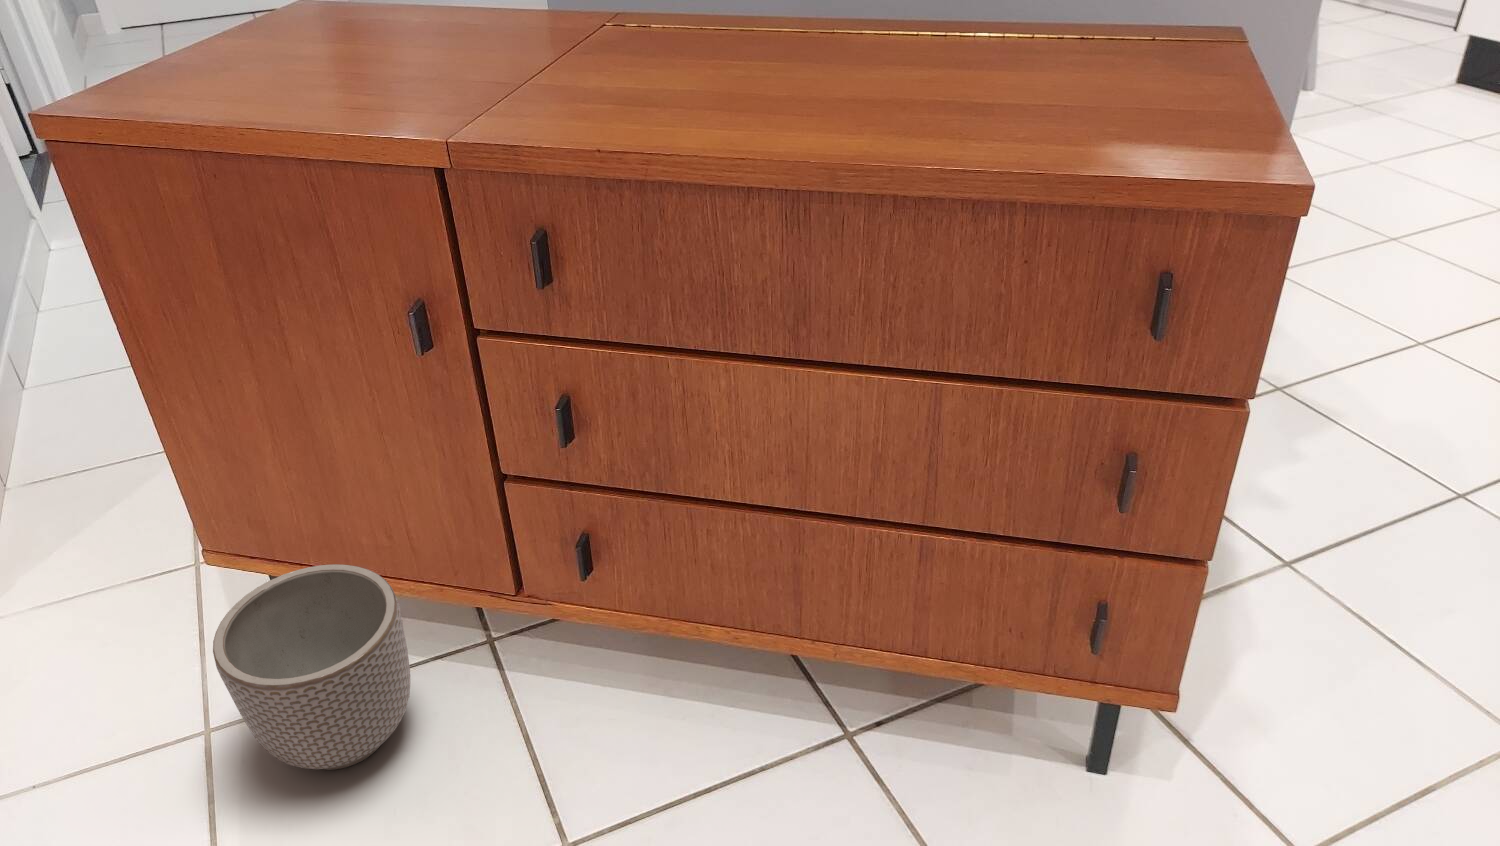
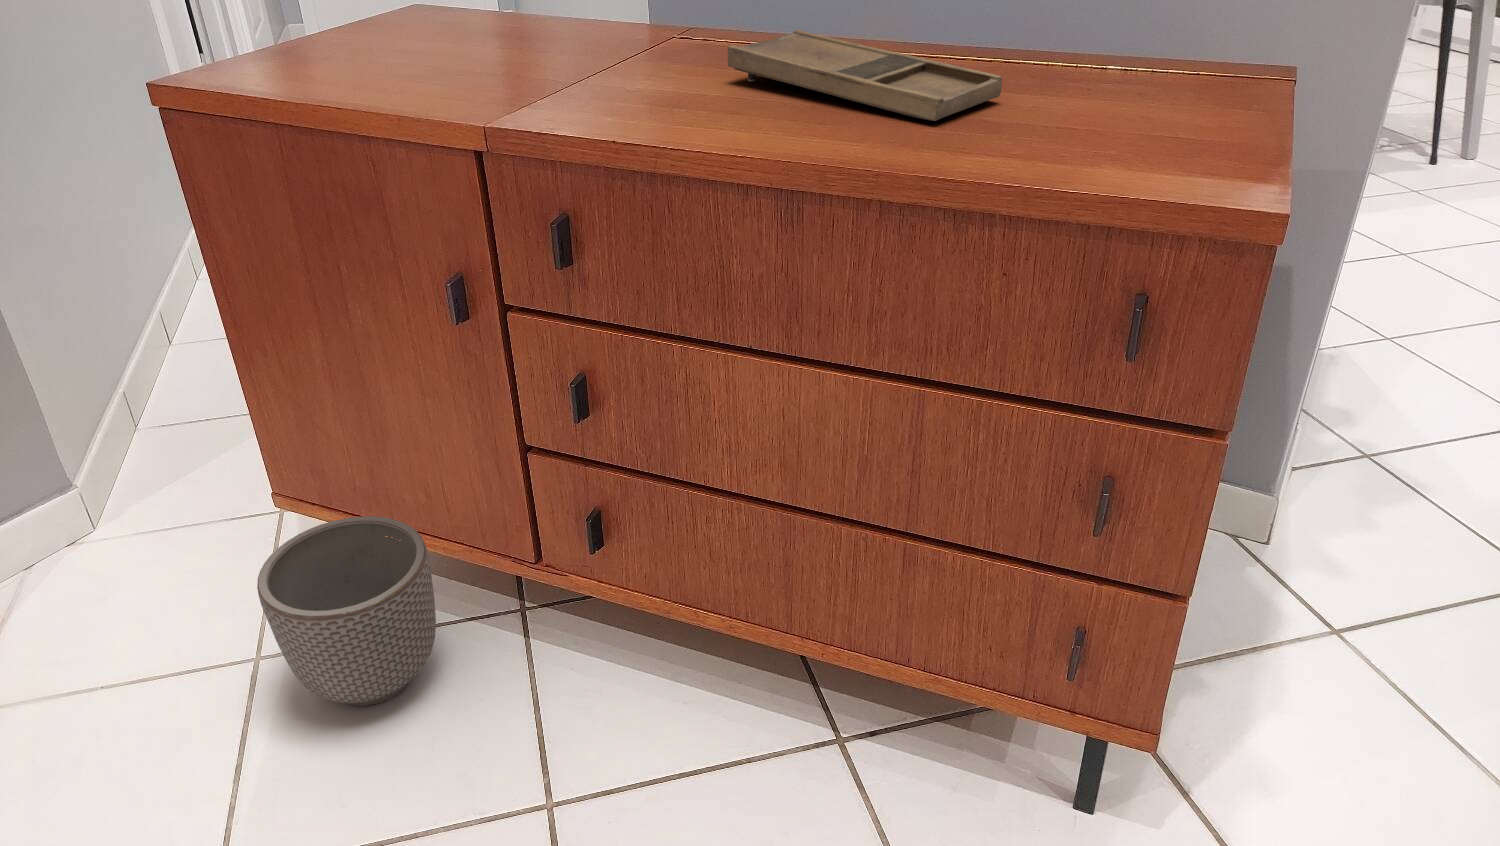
tray: none [689,15,979,109] -> present [728,30,1002,121]

